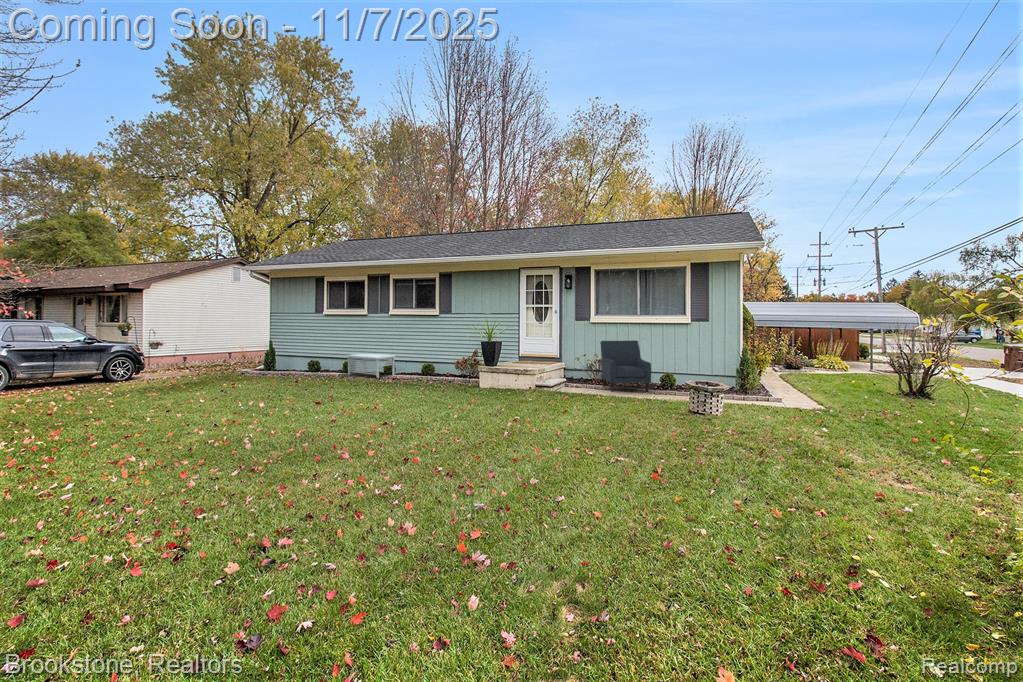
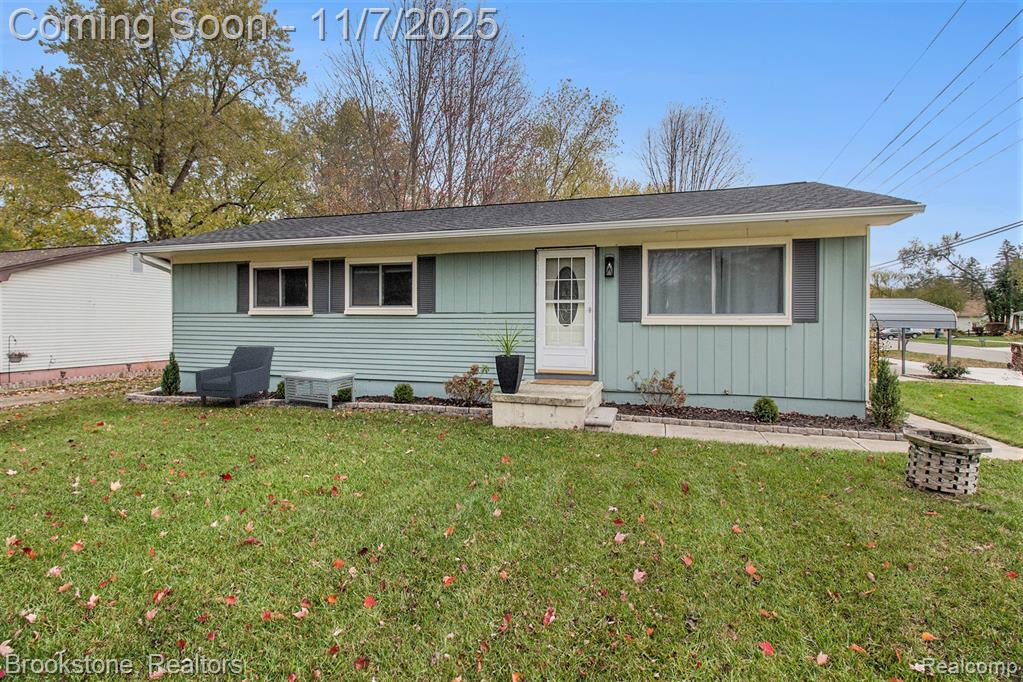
chair: present [600,341,651,392] -> present [195,346,275,407]

